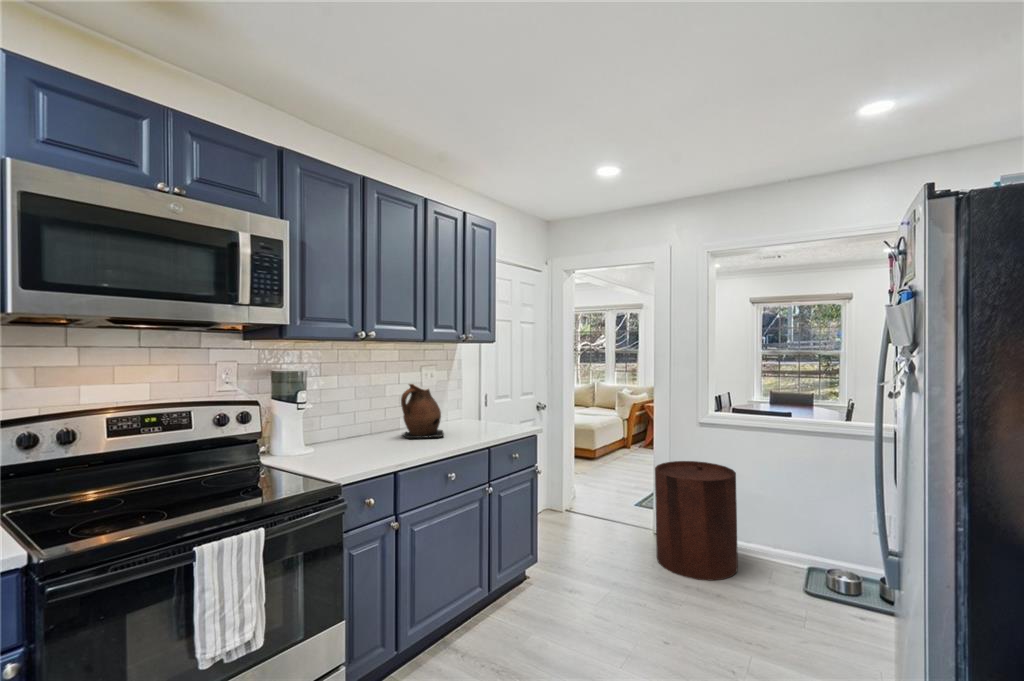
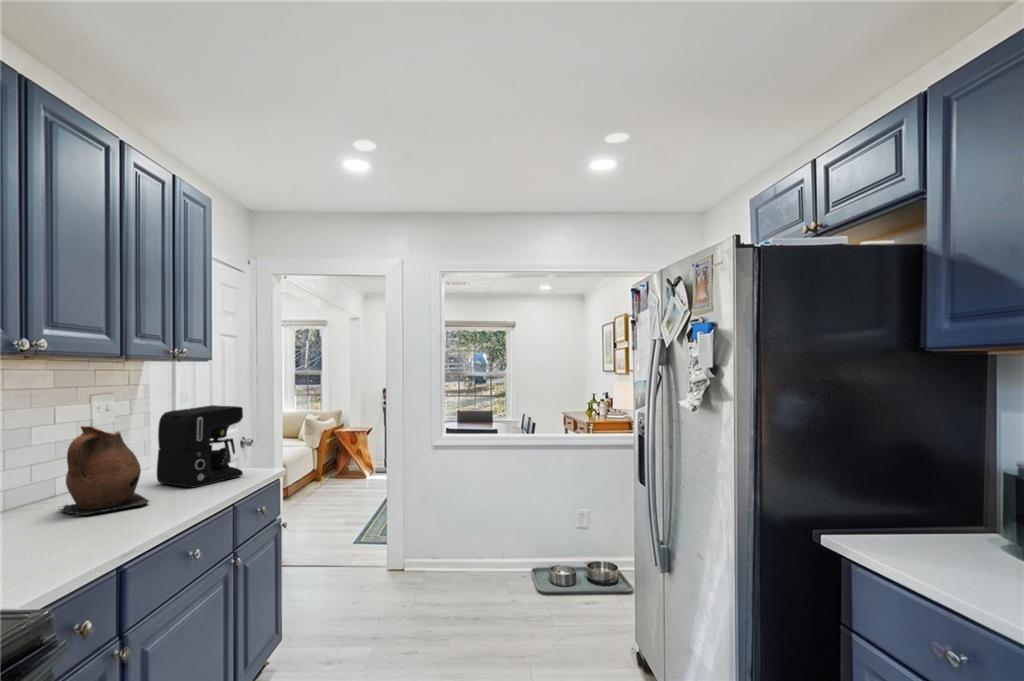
coffee maker: none [459,375,511,432] -> present [157,405,243,488]
trash can: present [655,461,738,580] -> none [400,484,479,610]

